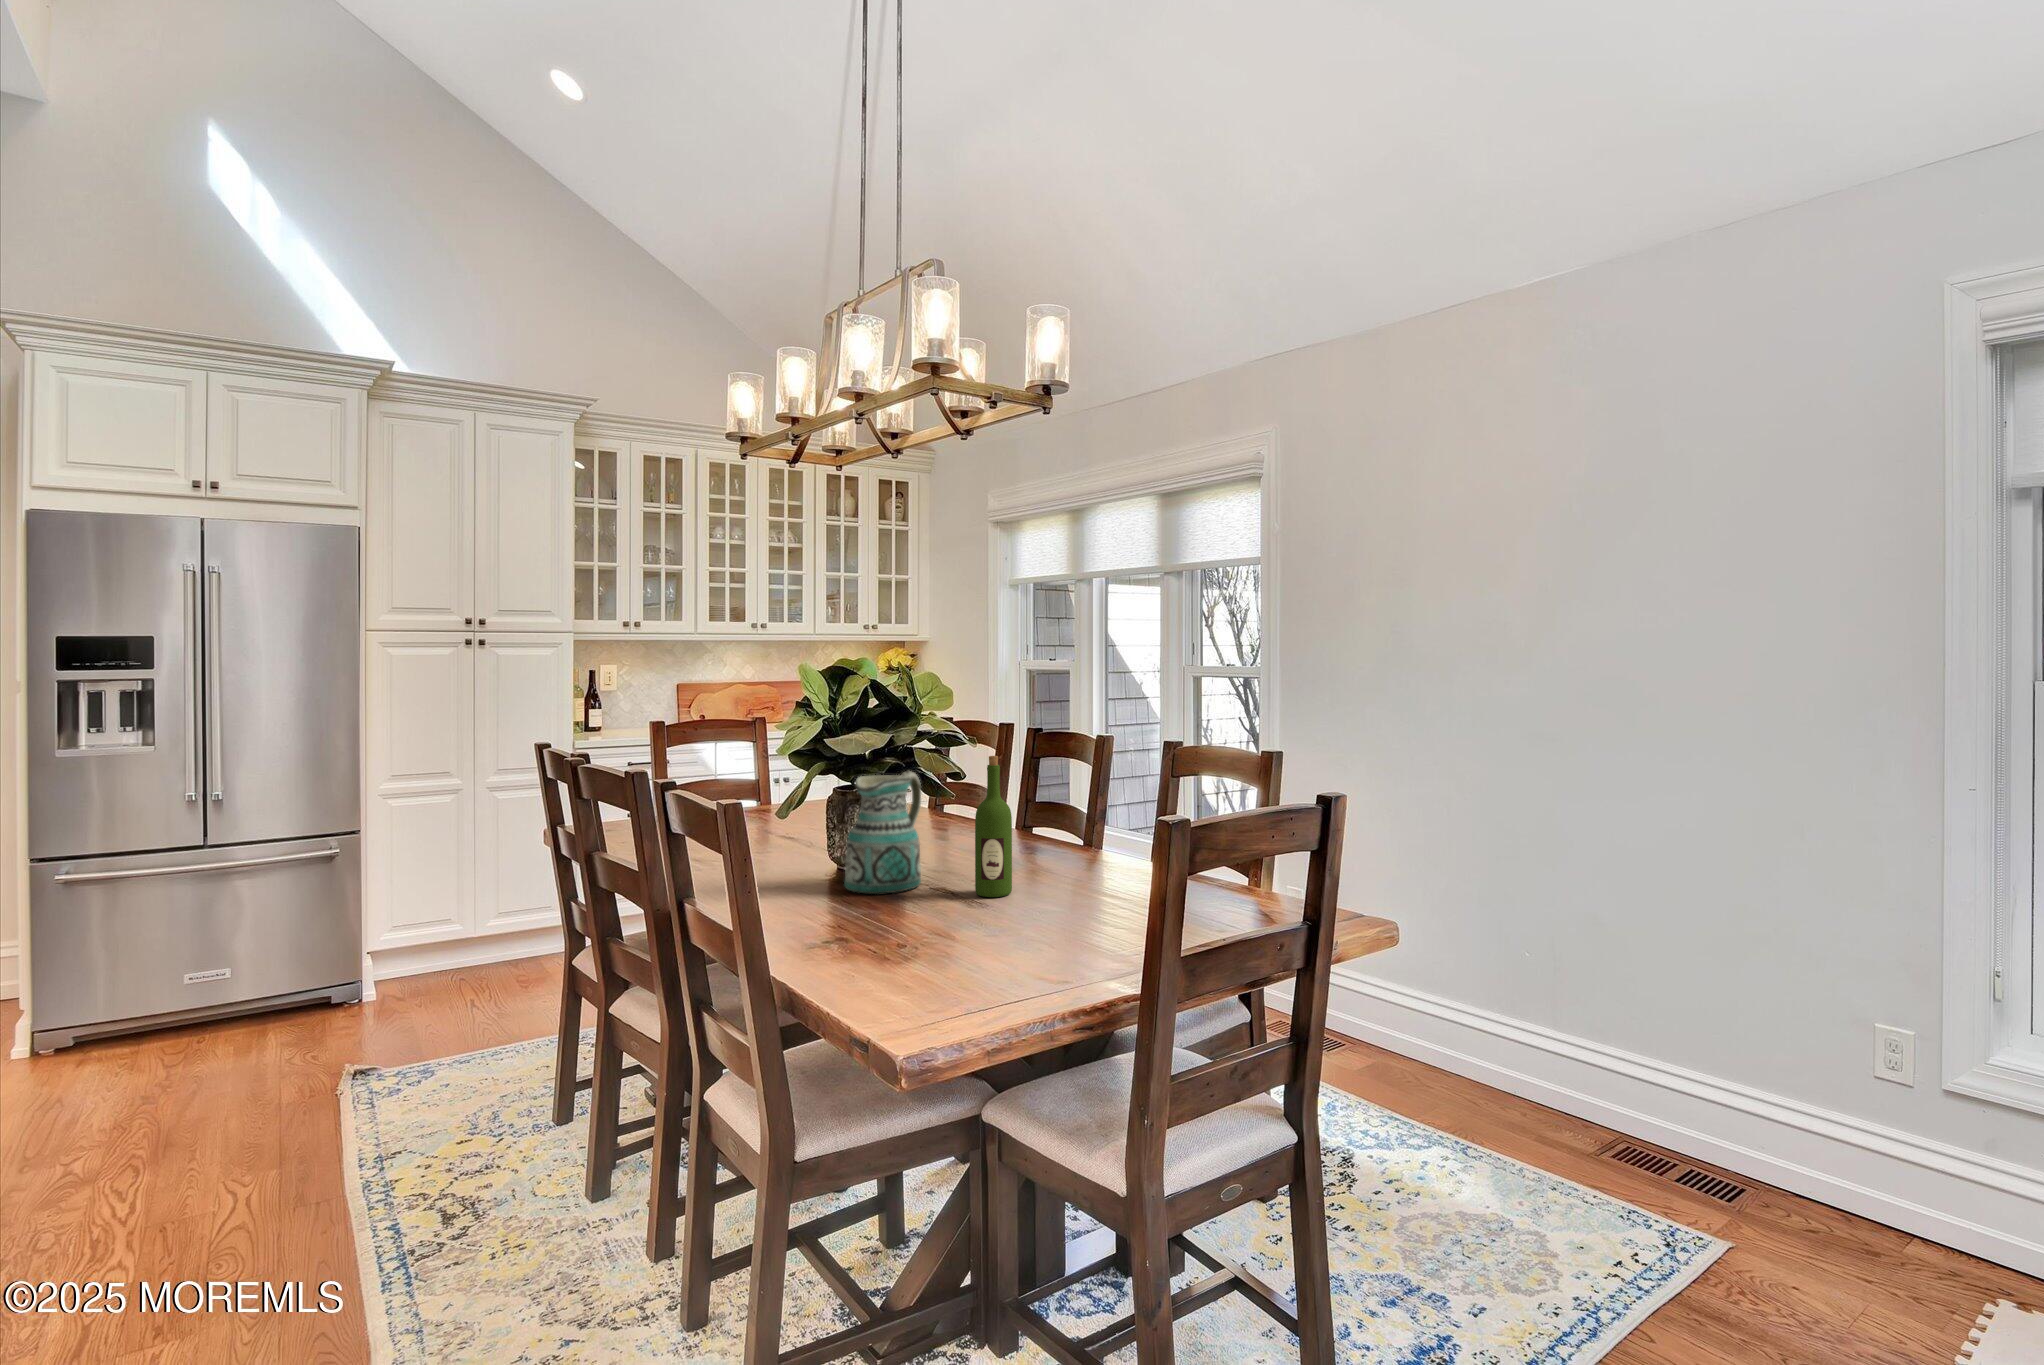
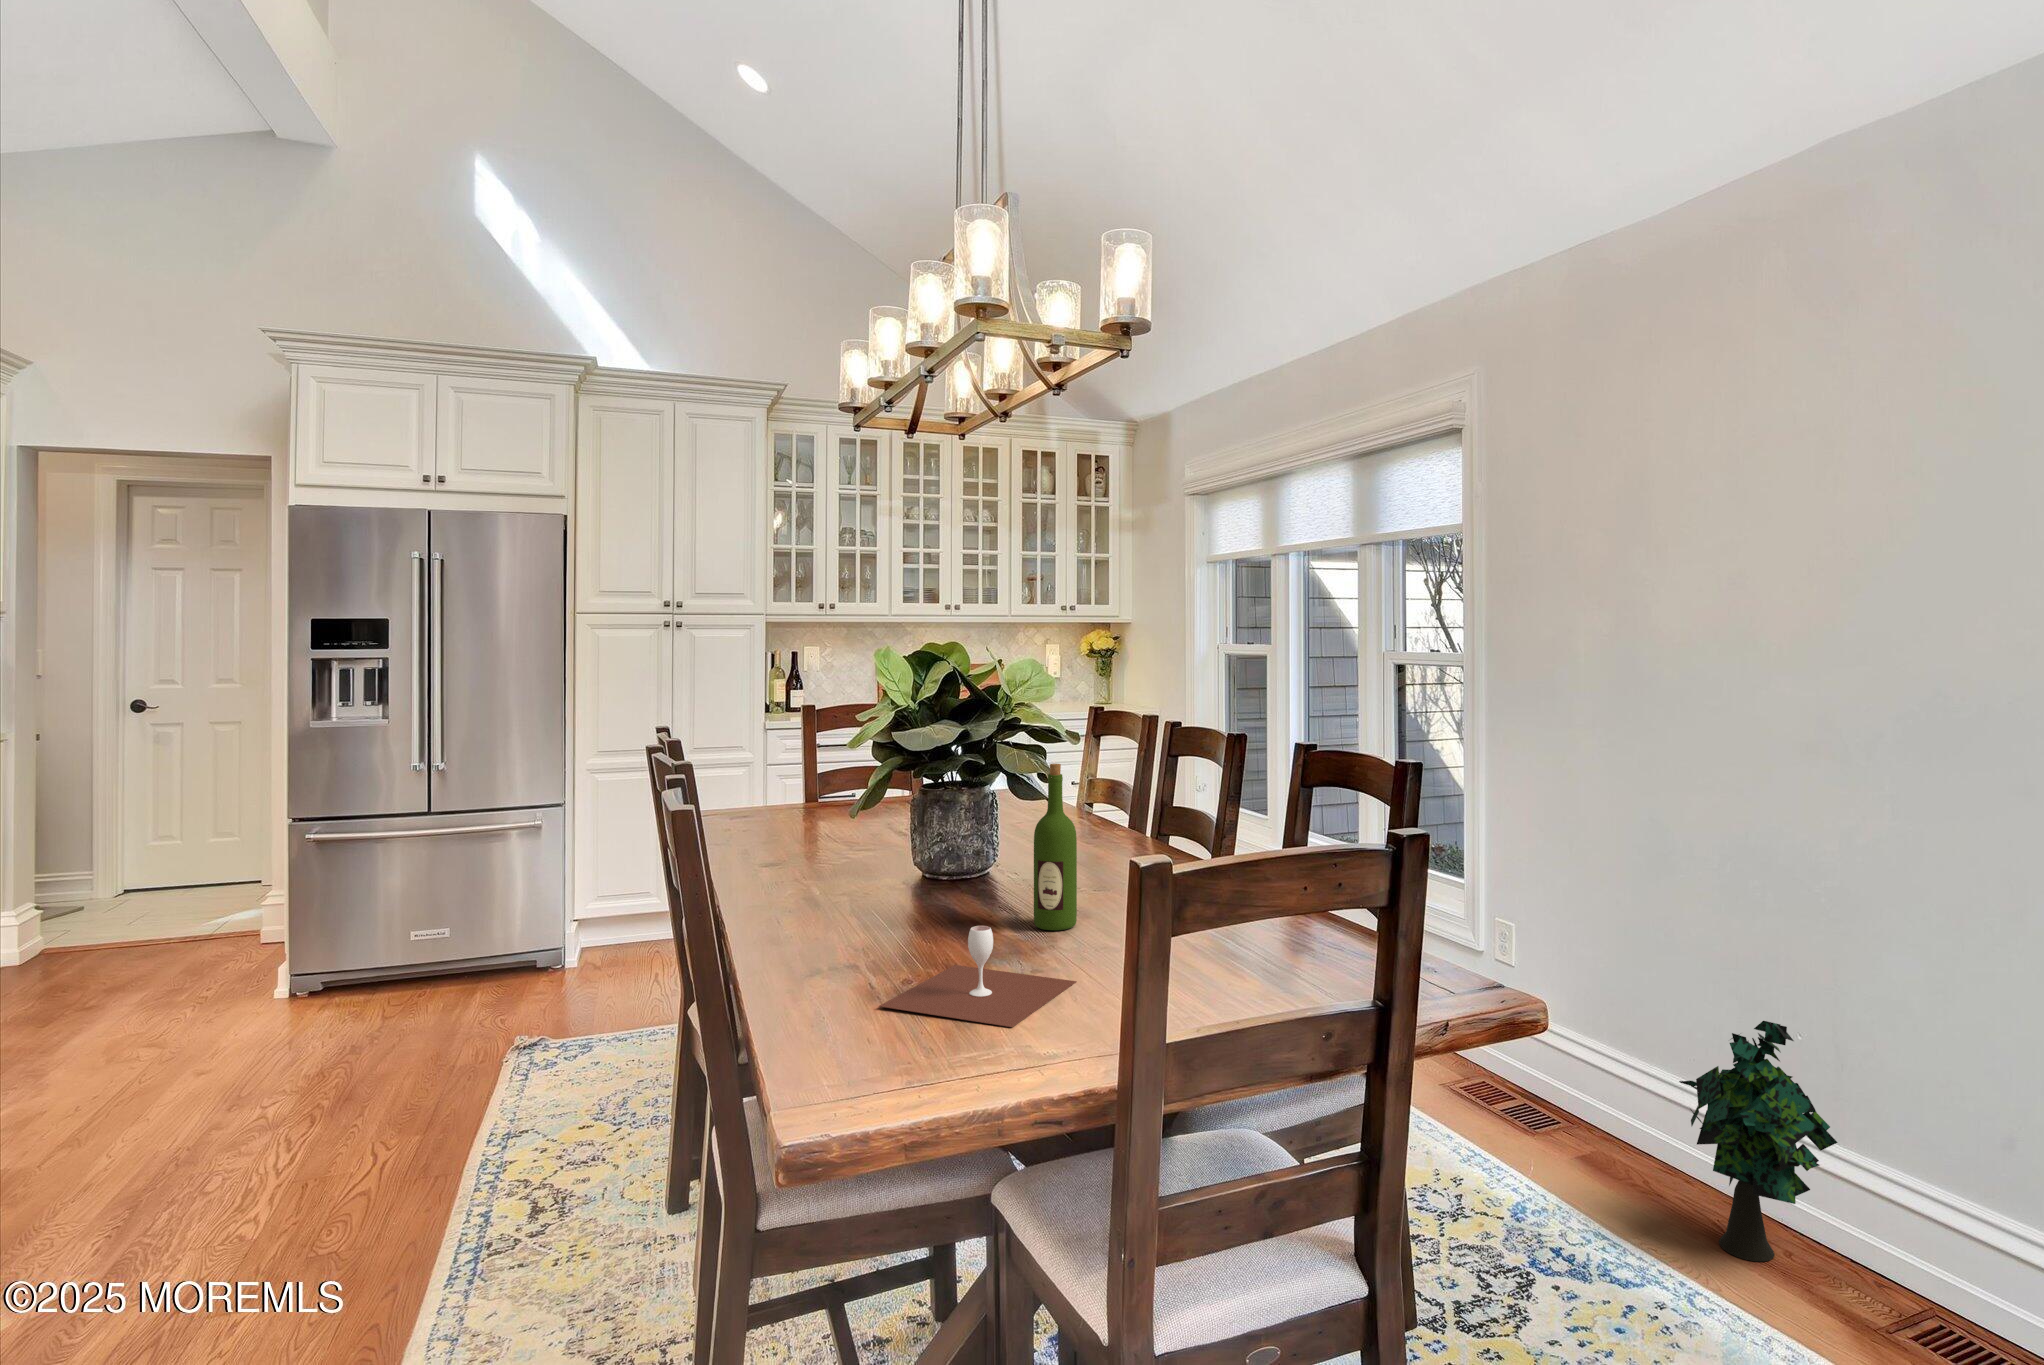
ceramic pitcher: present [844,771,921,894] -> none [901,776,999,916]
wine glass: none [899,888,1047,964] -> present [879,926,1077,1027]
decorative plant: none [1442,937,1555,1120] -> present [1679,1021,1838,1262]

